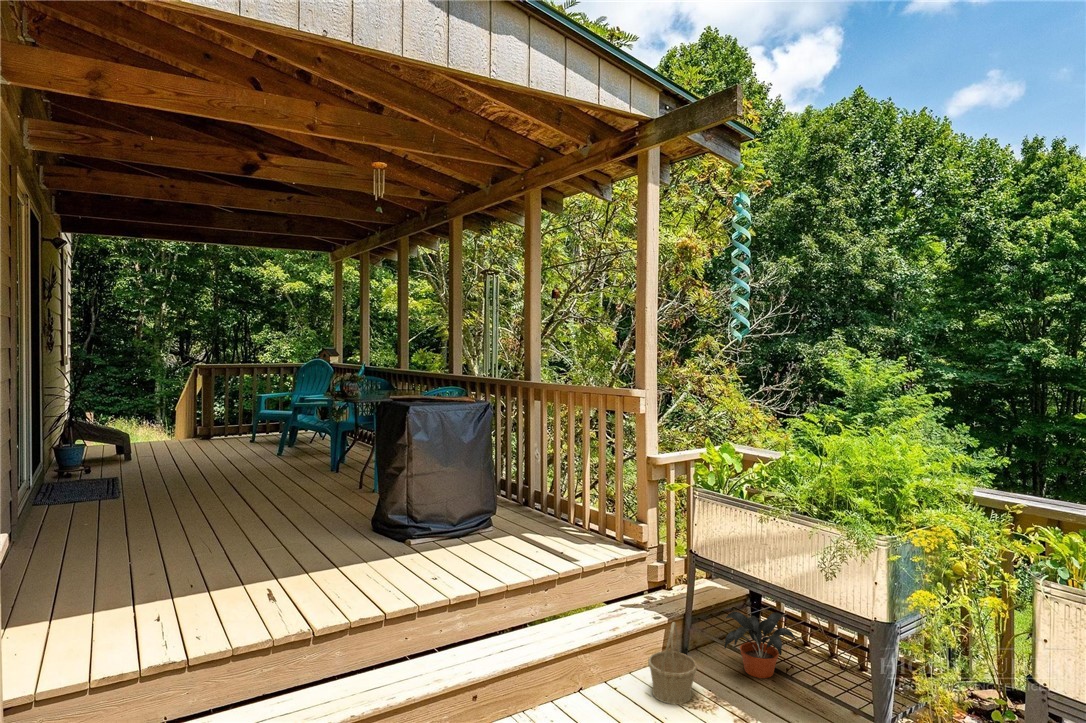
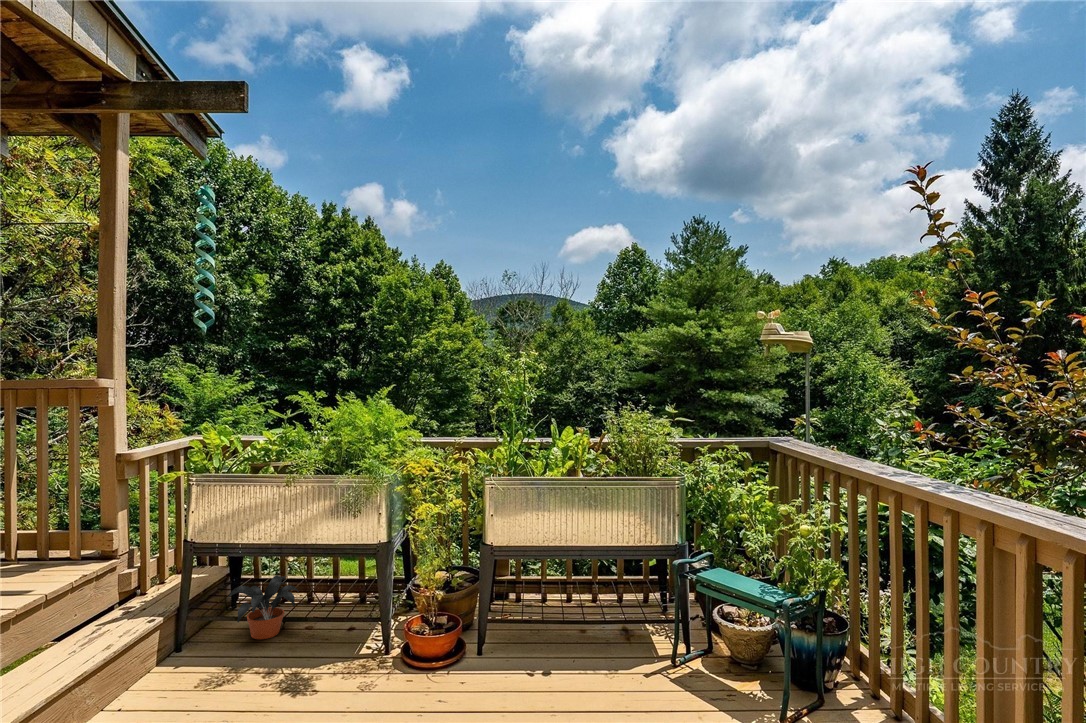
basket: present [648,622,697,704] -> none [168,609,226,696]

